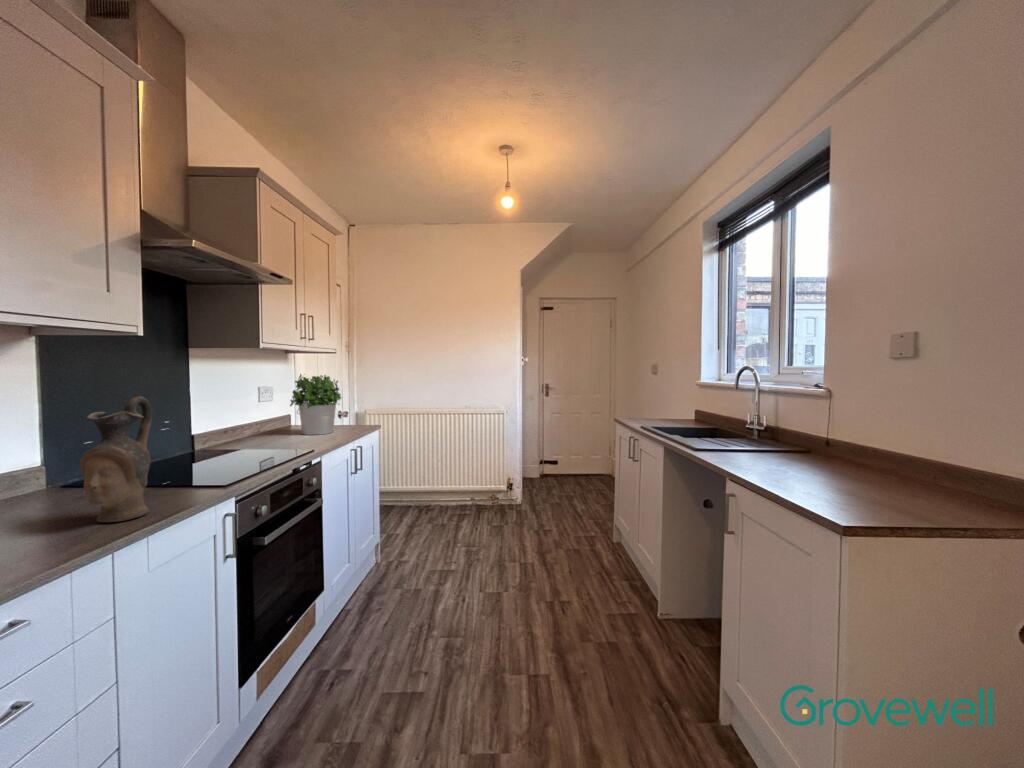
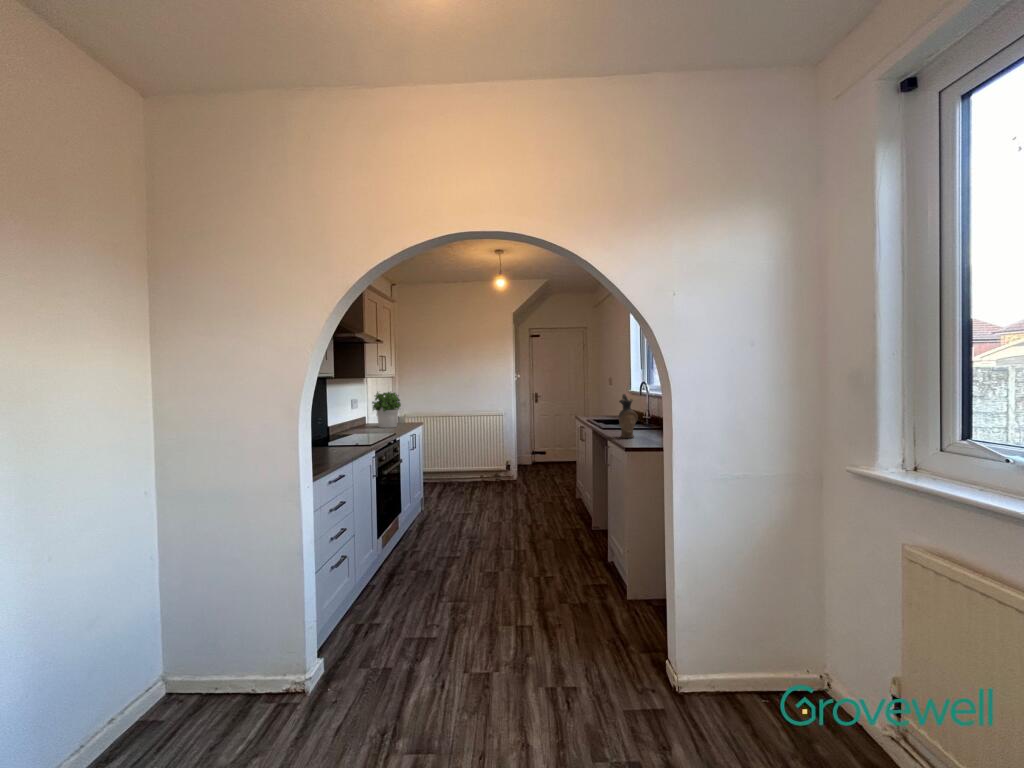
ceramic pitcher: present [80,396,152,522] -> present [619,394,638,438]

